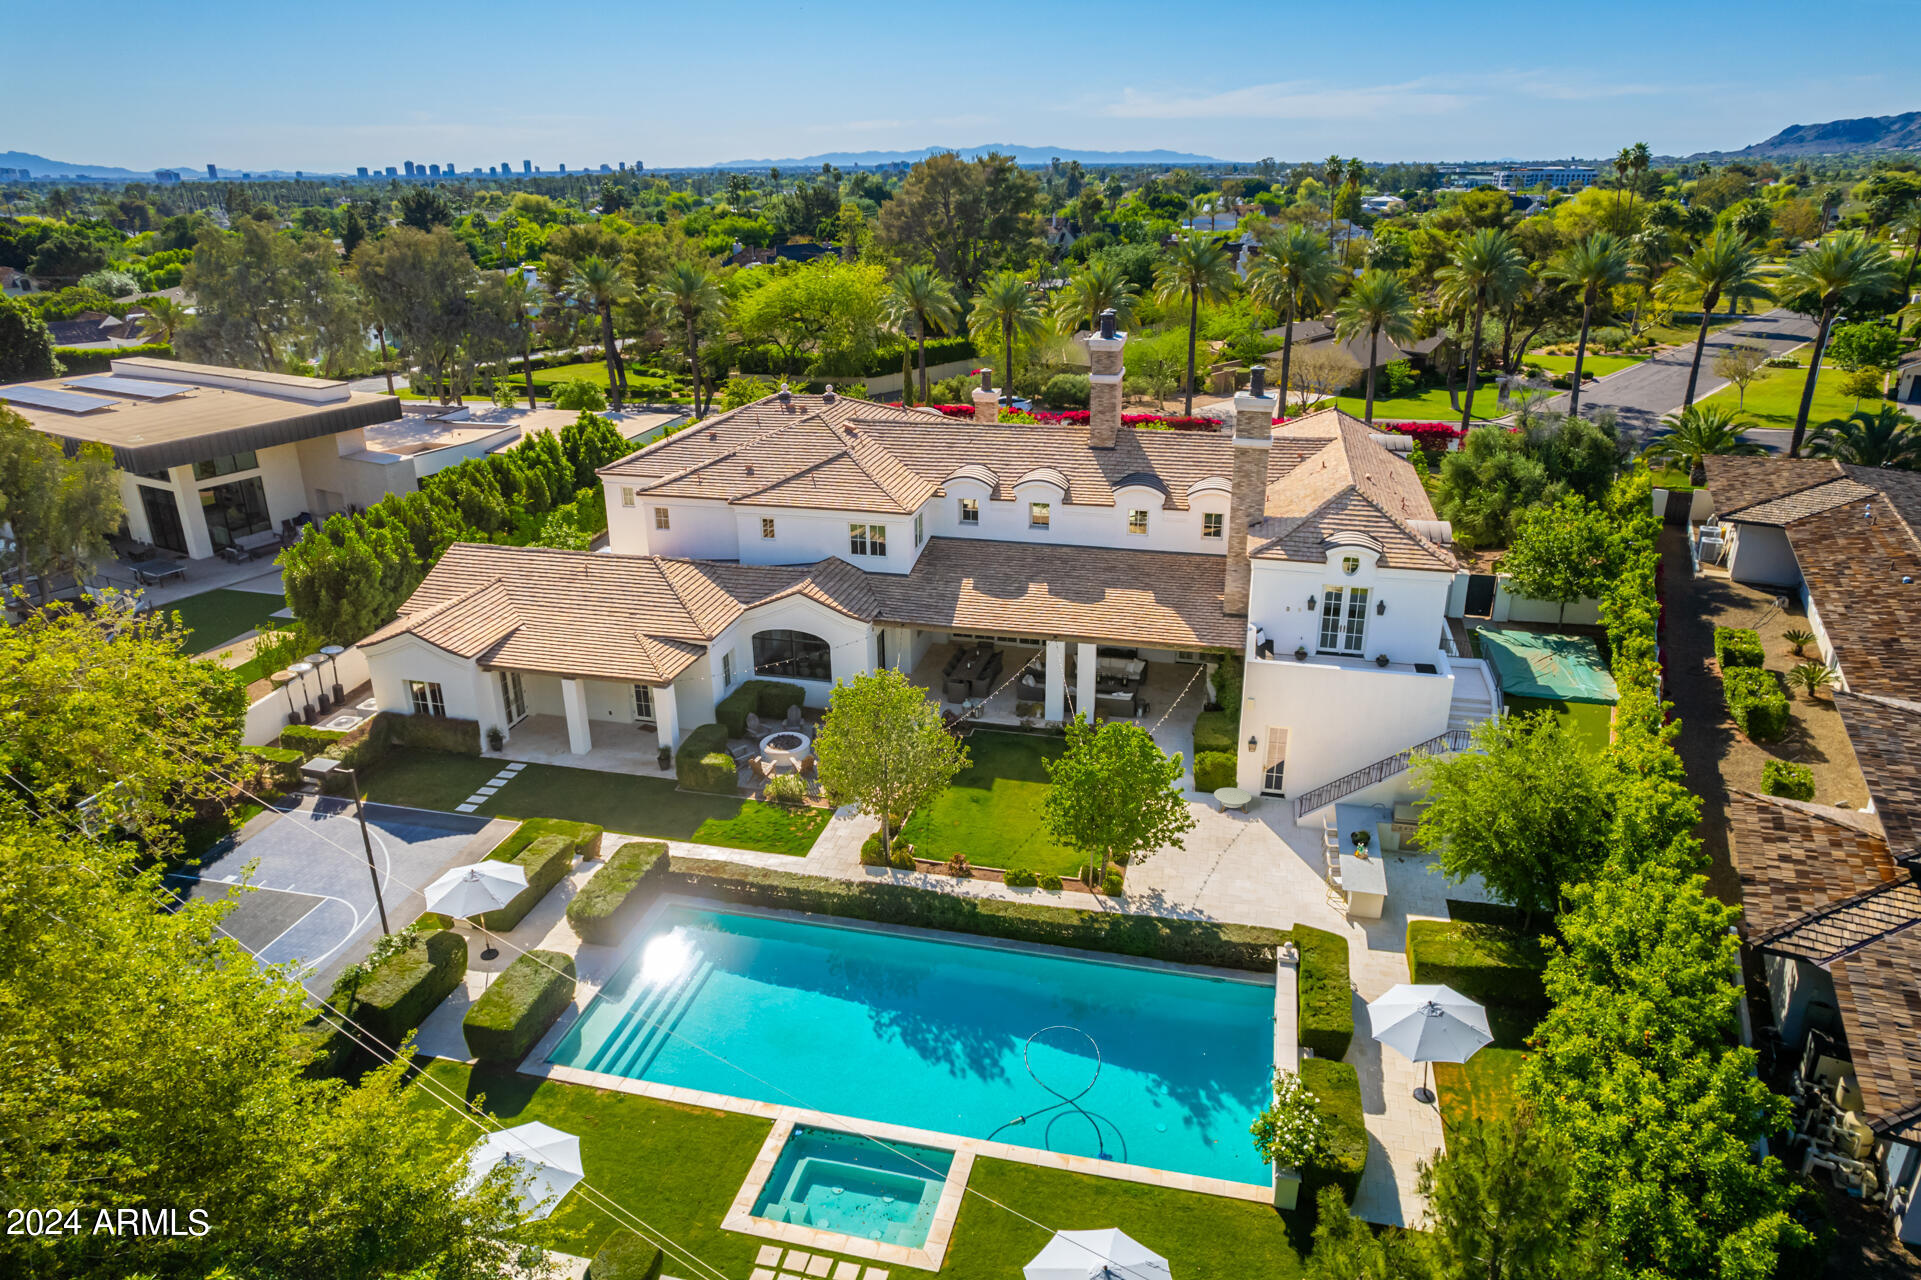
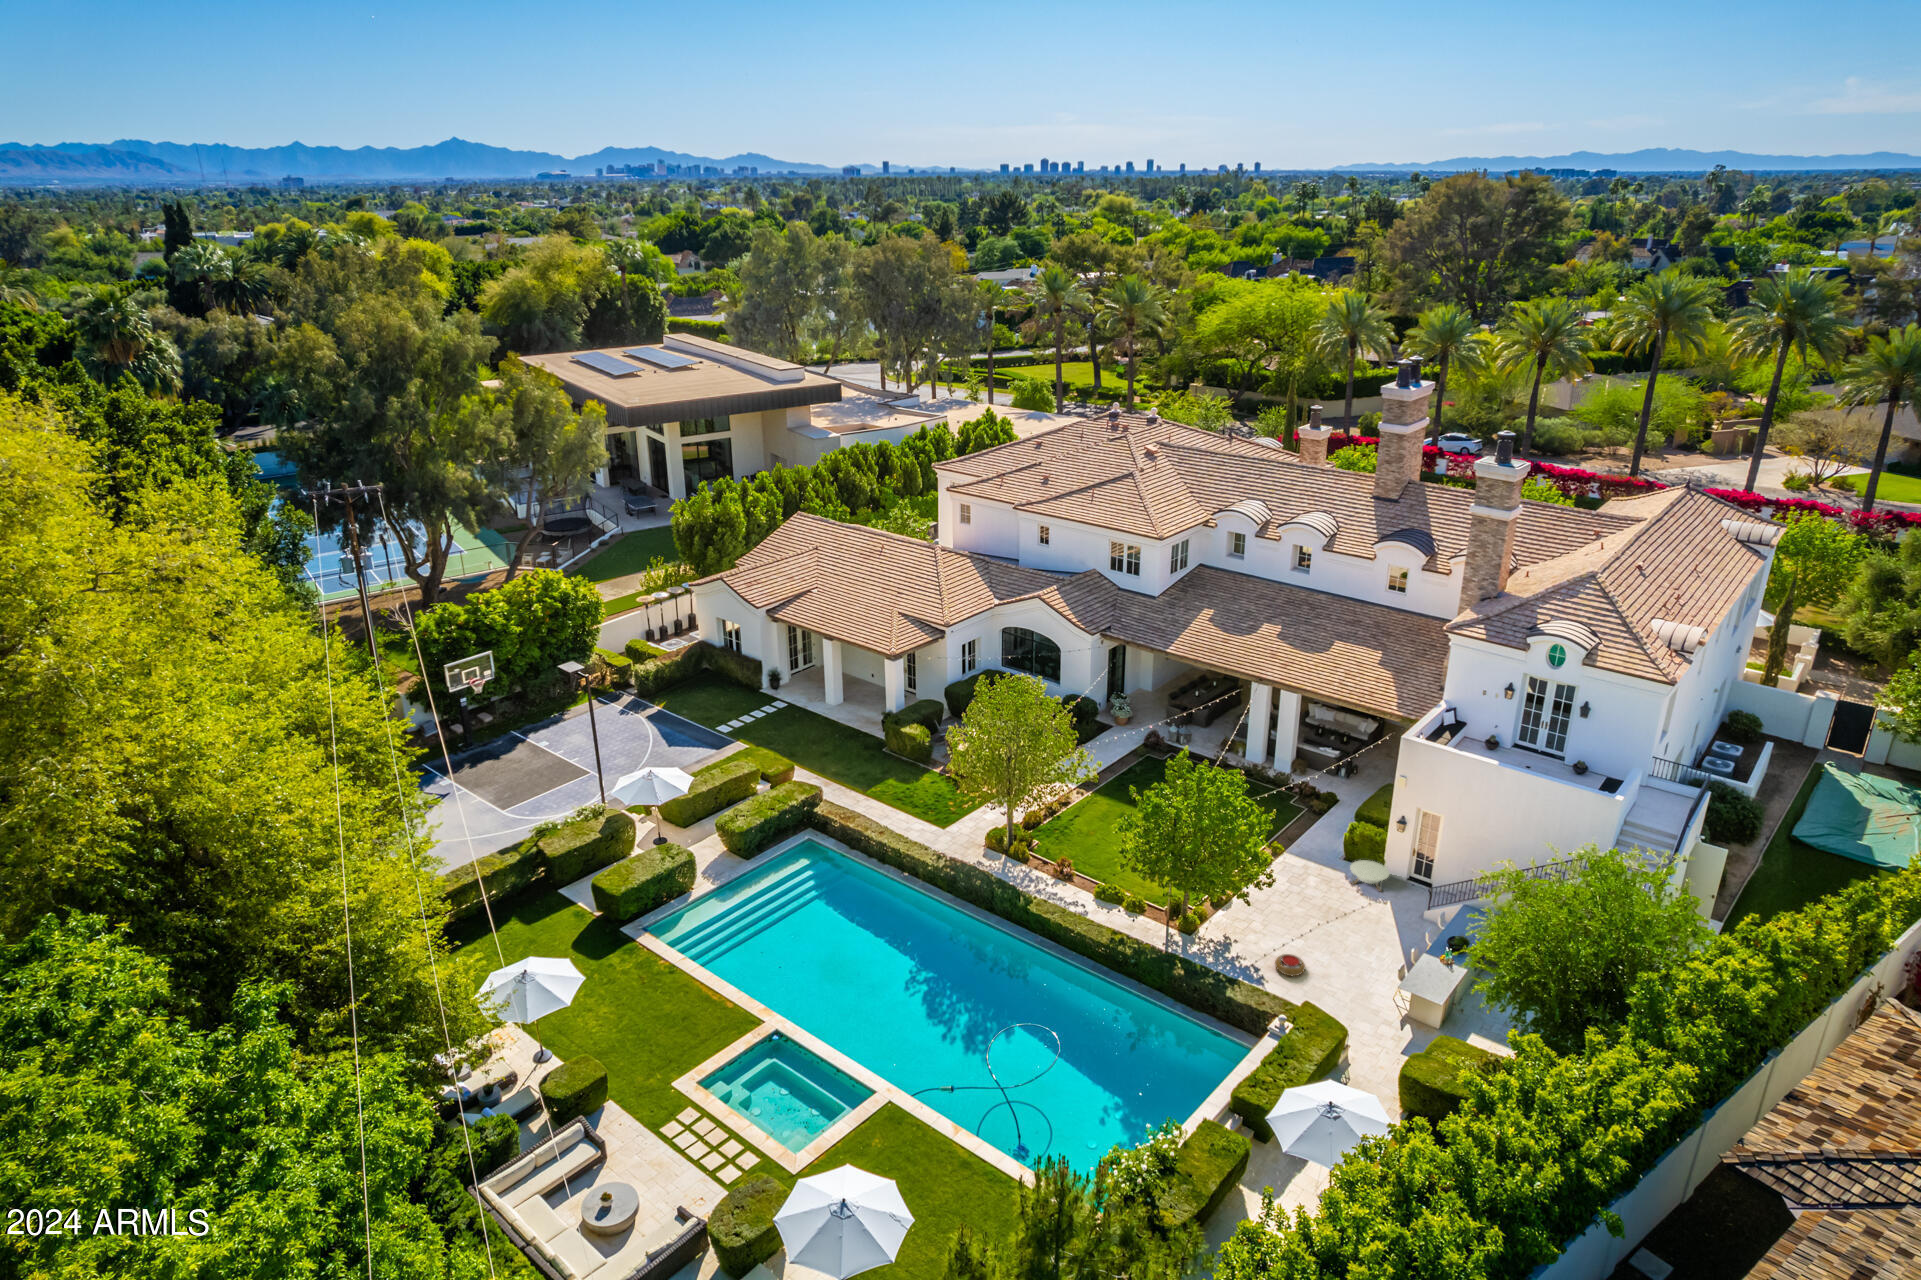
pouf: none [1216,886,1245,906] -> present [1275,954,1305,976]

